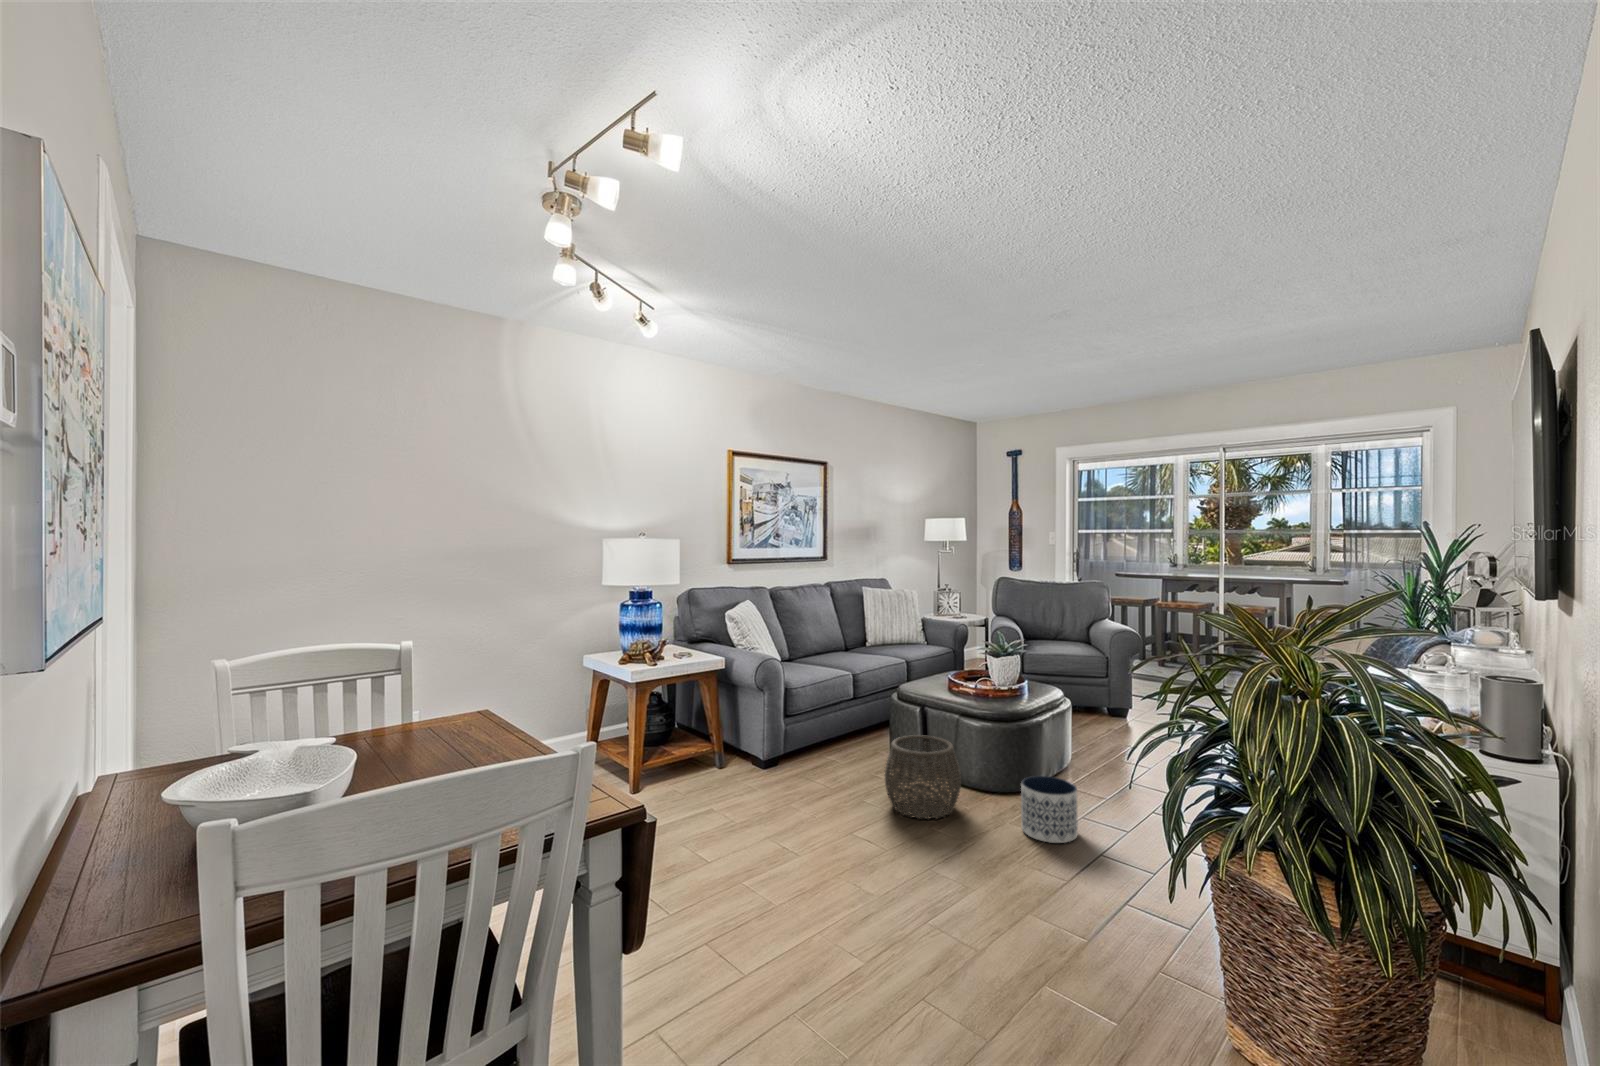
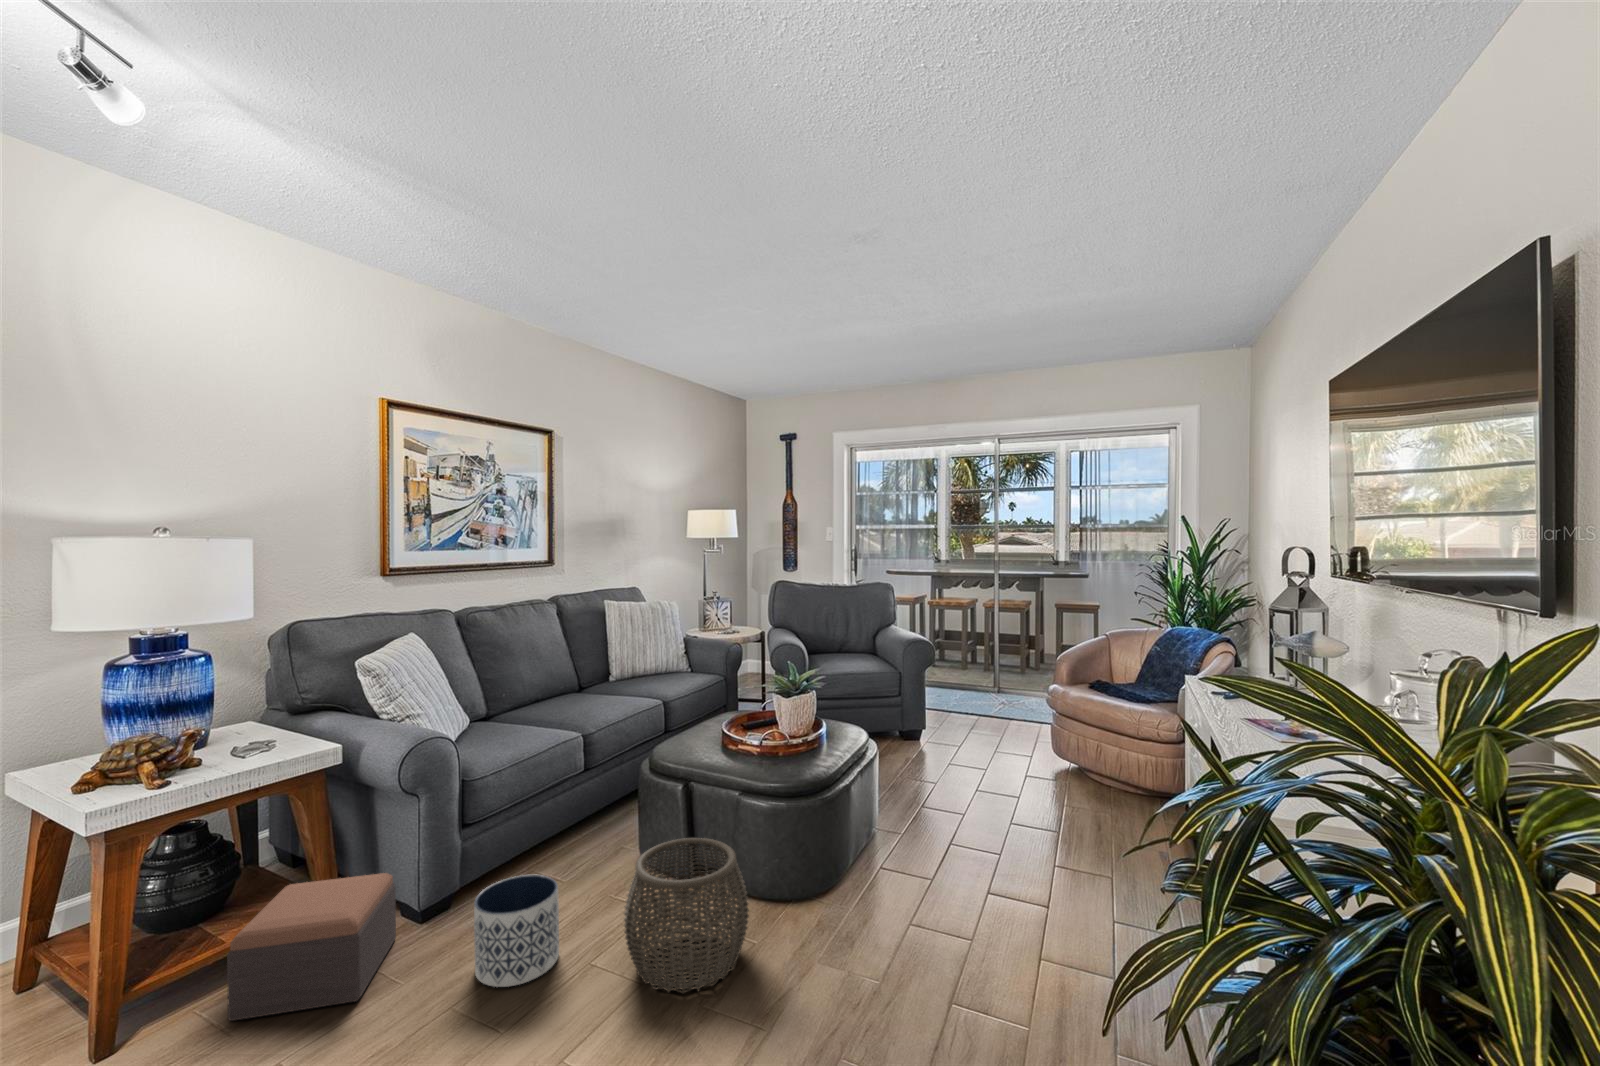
footstool: none [683,734,753,796] -> present [227,873,396,1021]
planter: present [1021,776,1078,843] -> present [474,875,559,987]

